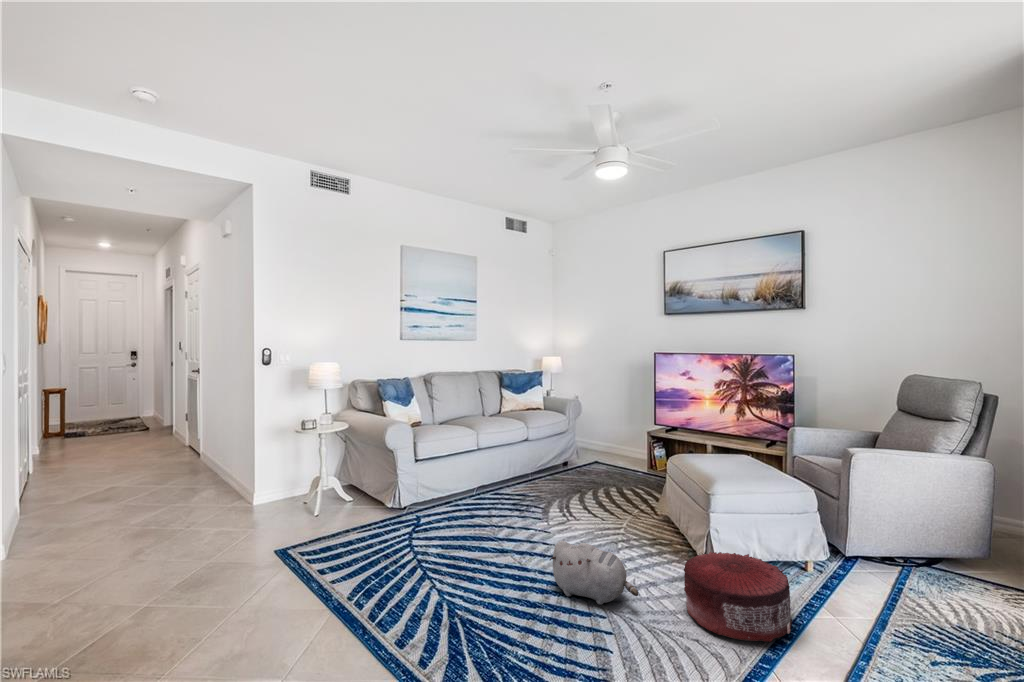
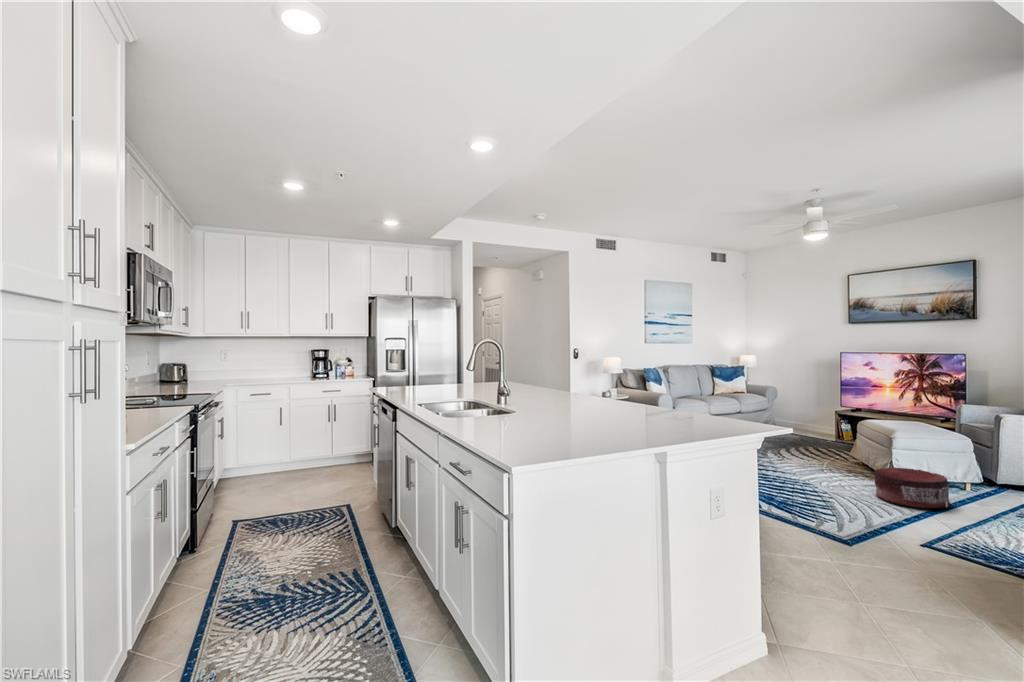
plush toy: present [550,541,638,605] -> none [783,455,844,489]

